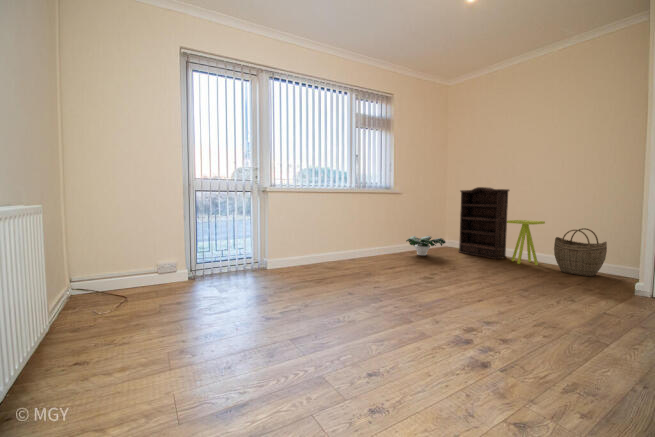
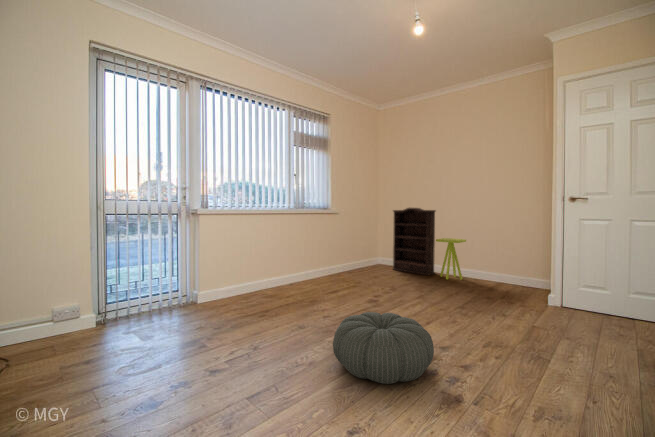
woven basket: present [554,228,607,276] -> none [476,246,516,288]
potted plant: present [406,236,445,255] -> none [345,255,382,275]
pouf: none [369,281,471,346] -> present [333,312,434,384]

